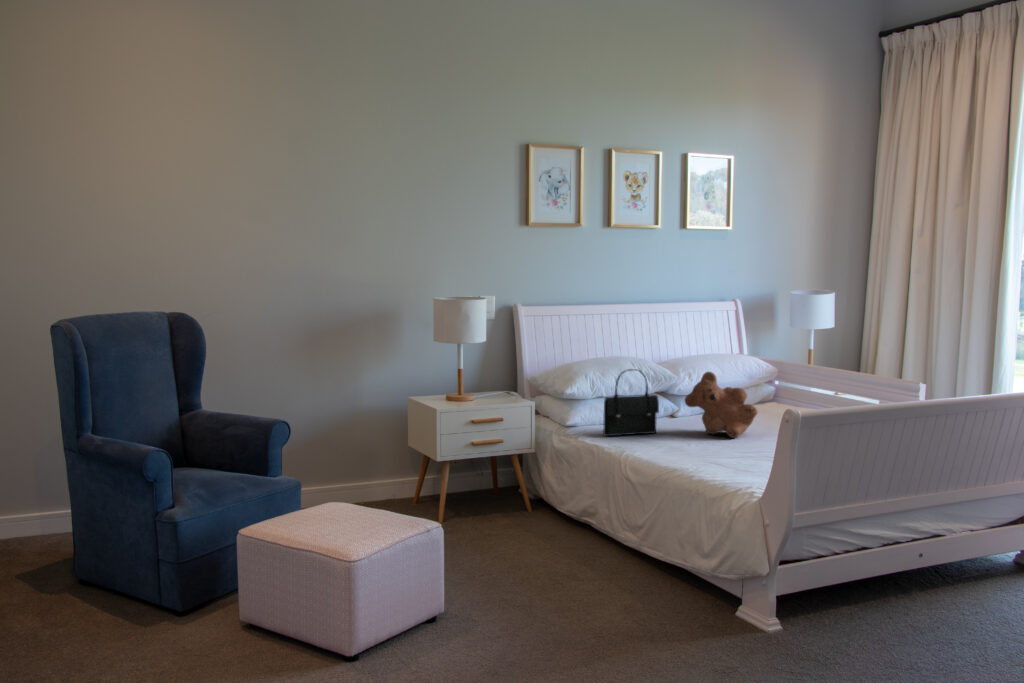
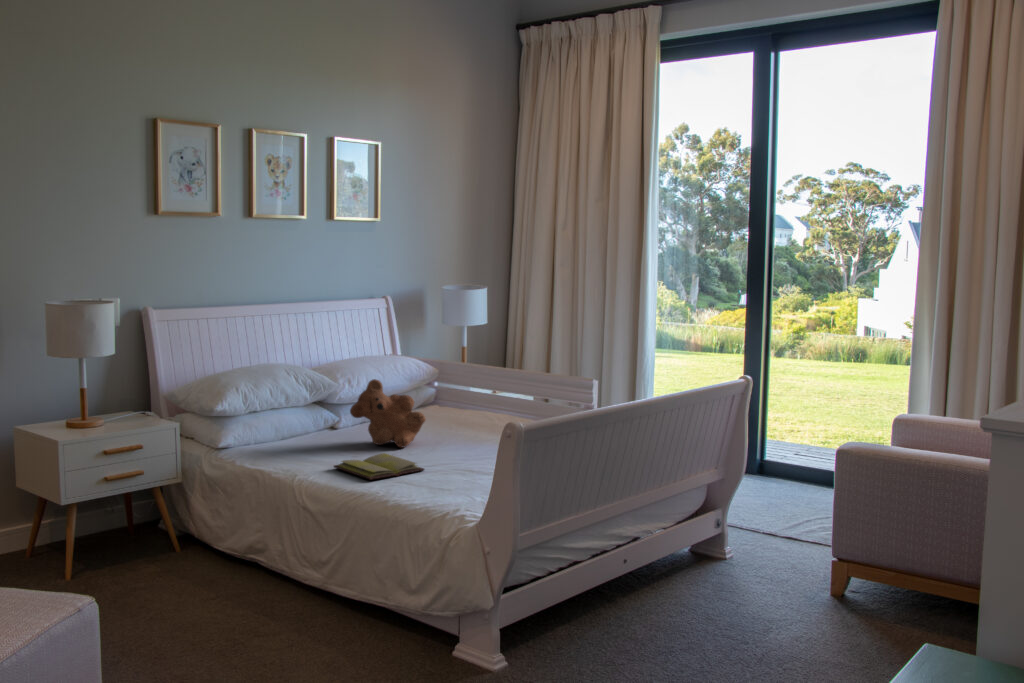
handbag: present [603,369,659,436] -> none [263,381,323,456]
diary: none [662,441,749,464] -> present [334,453,424,480]

